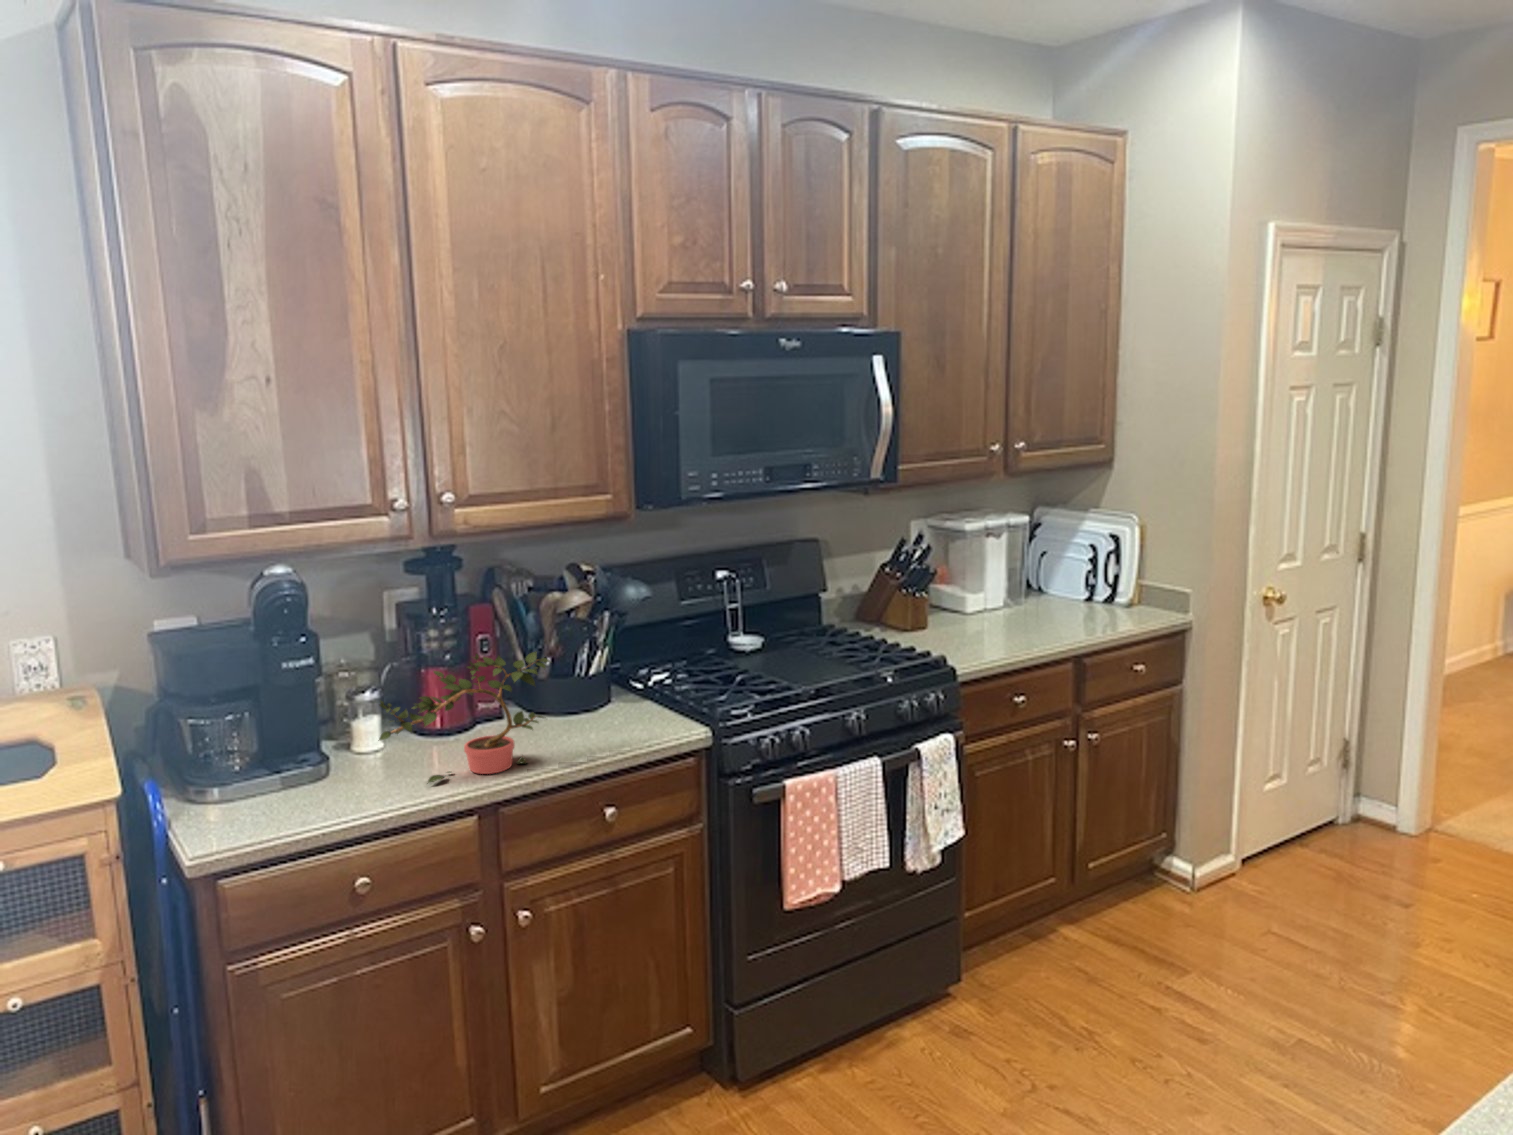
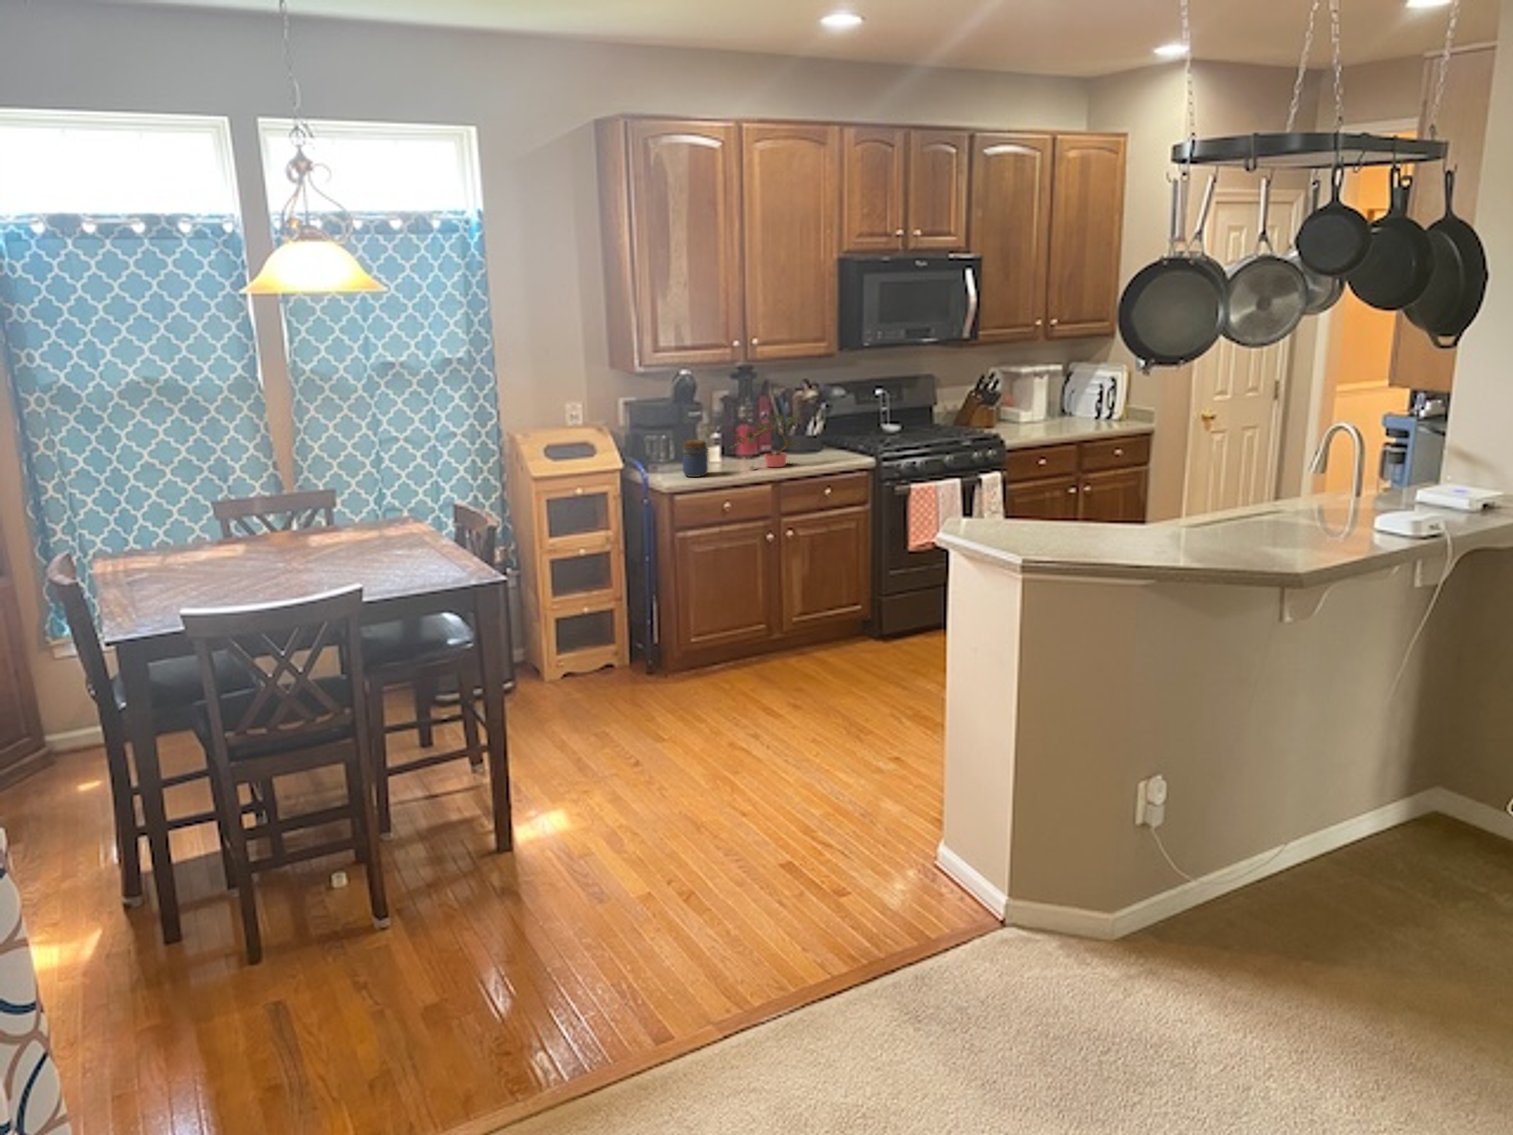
jar: none [263,725,332,814] -> present [683,440,708,477]

